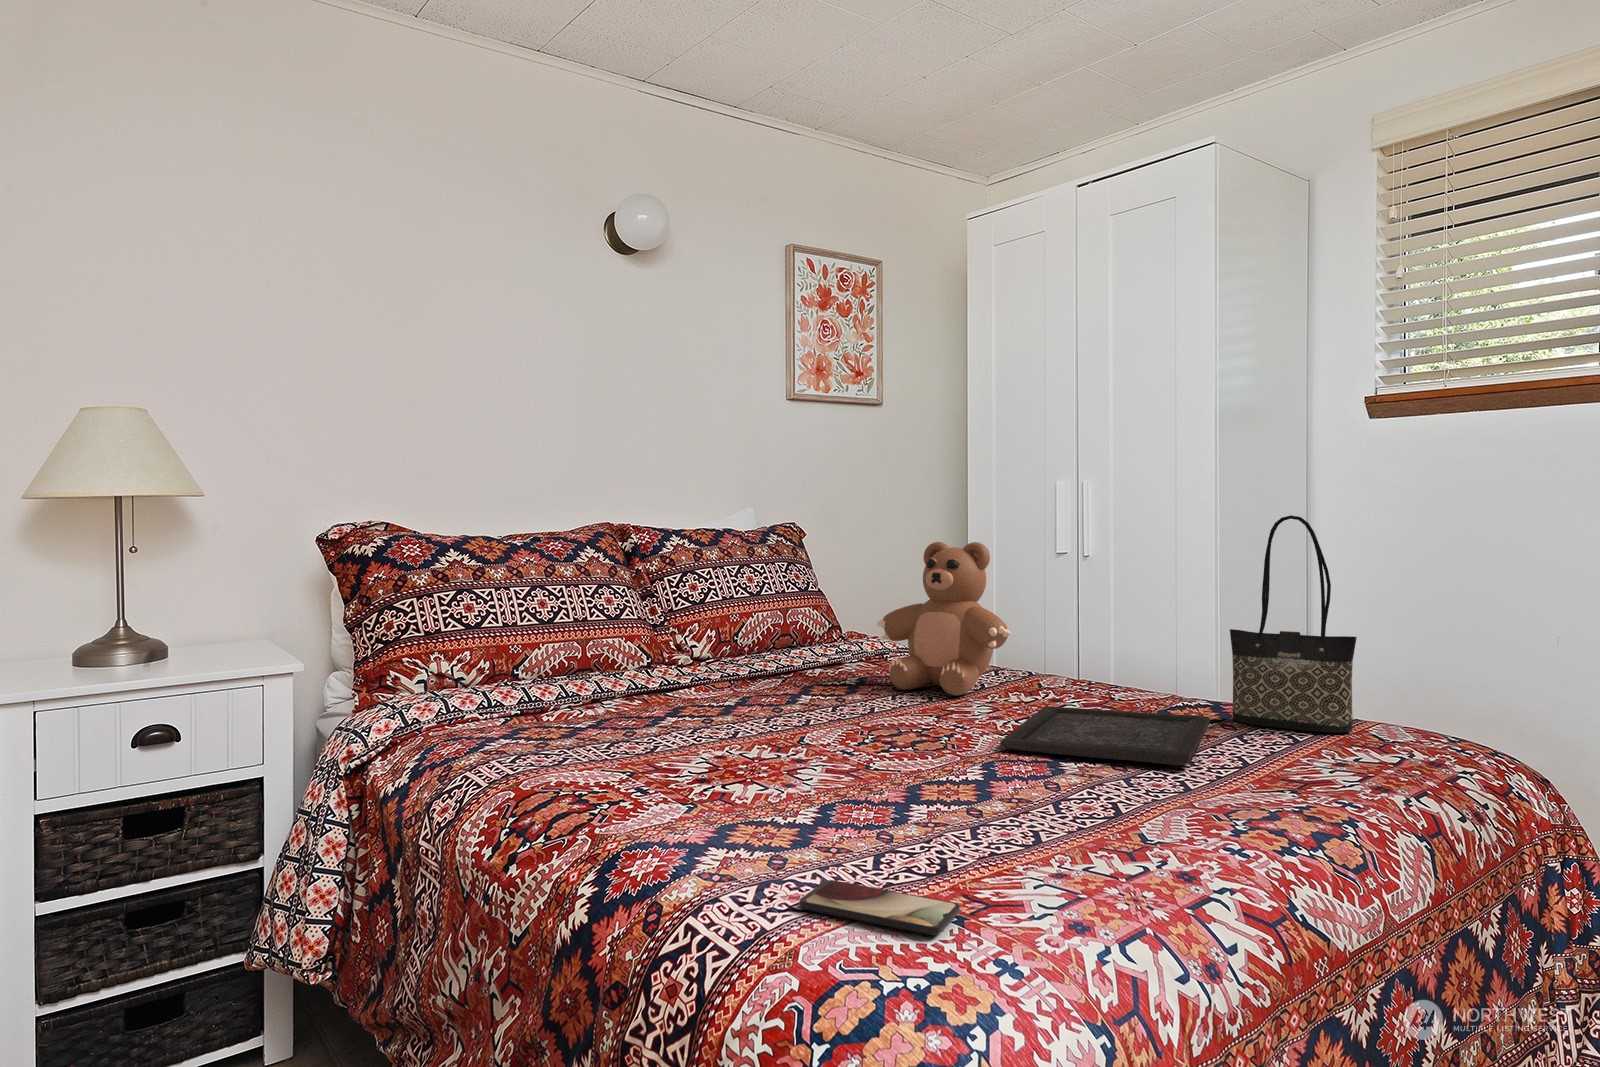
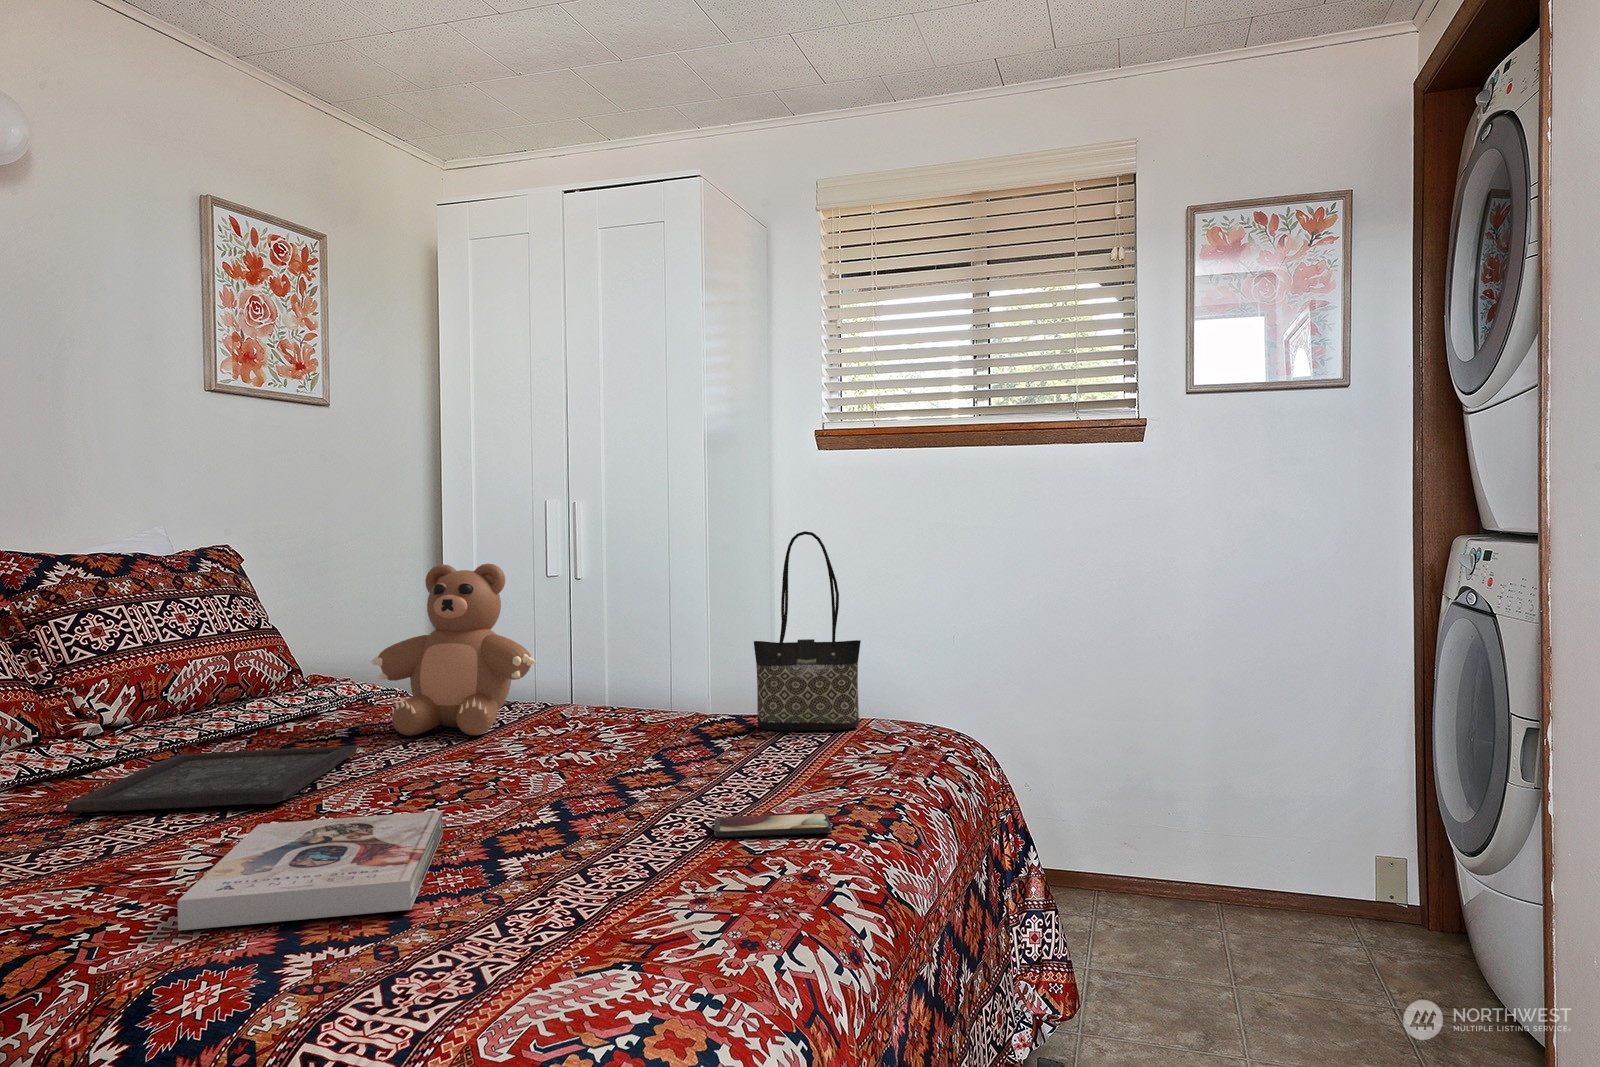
tray: present [1001,706,1210,765] -> present [66,746,357,812]
book: none [655,745,878,832] -> present [177,811,443,931]
smartphone: present [799,880,960,935] -> present [714,813,832,838]

